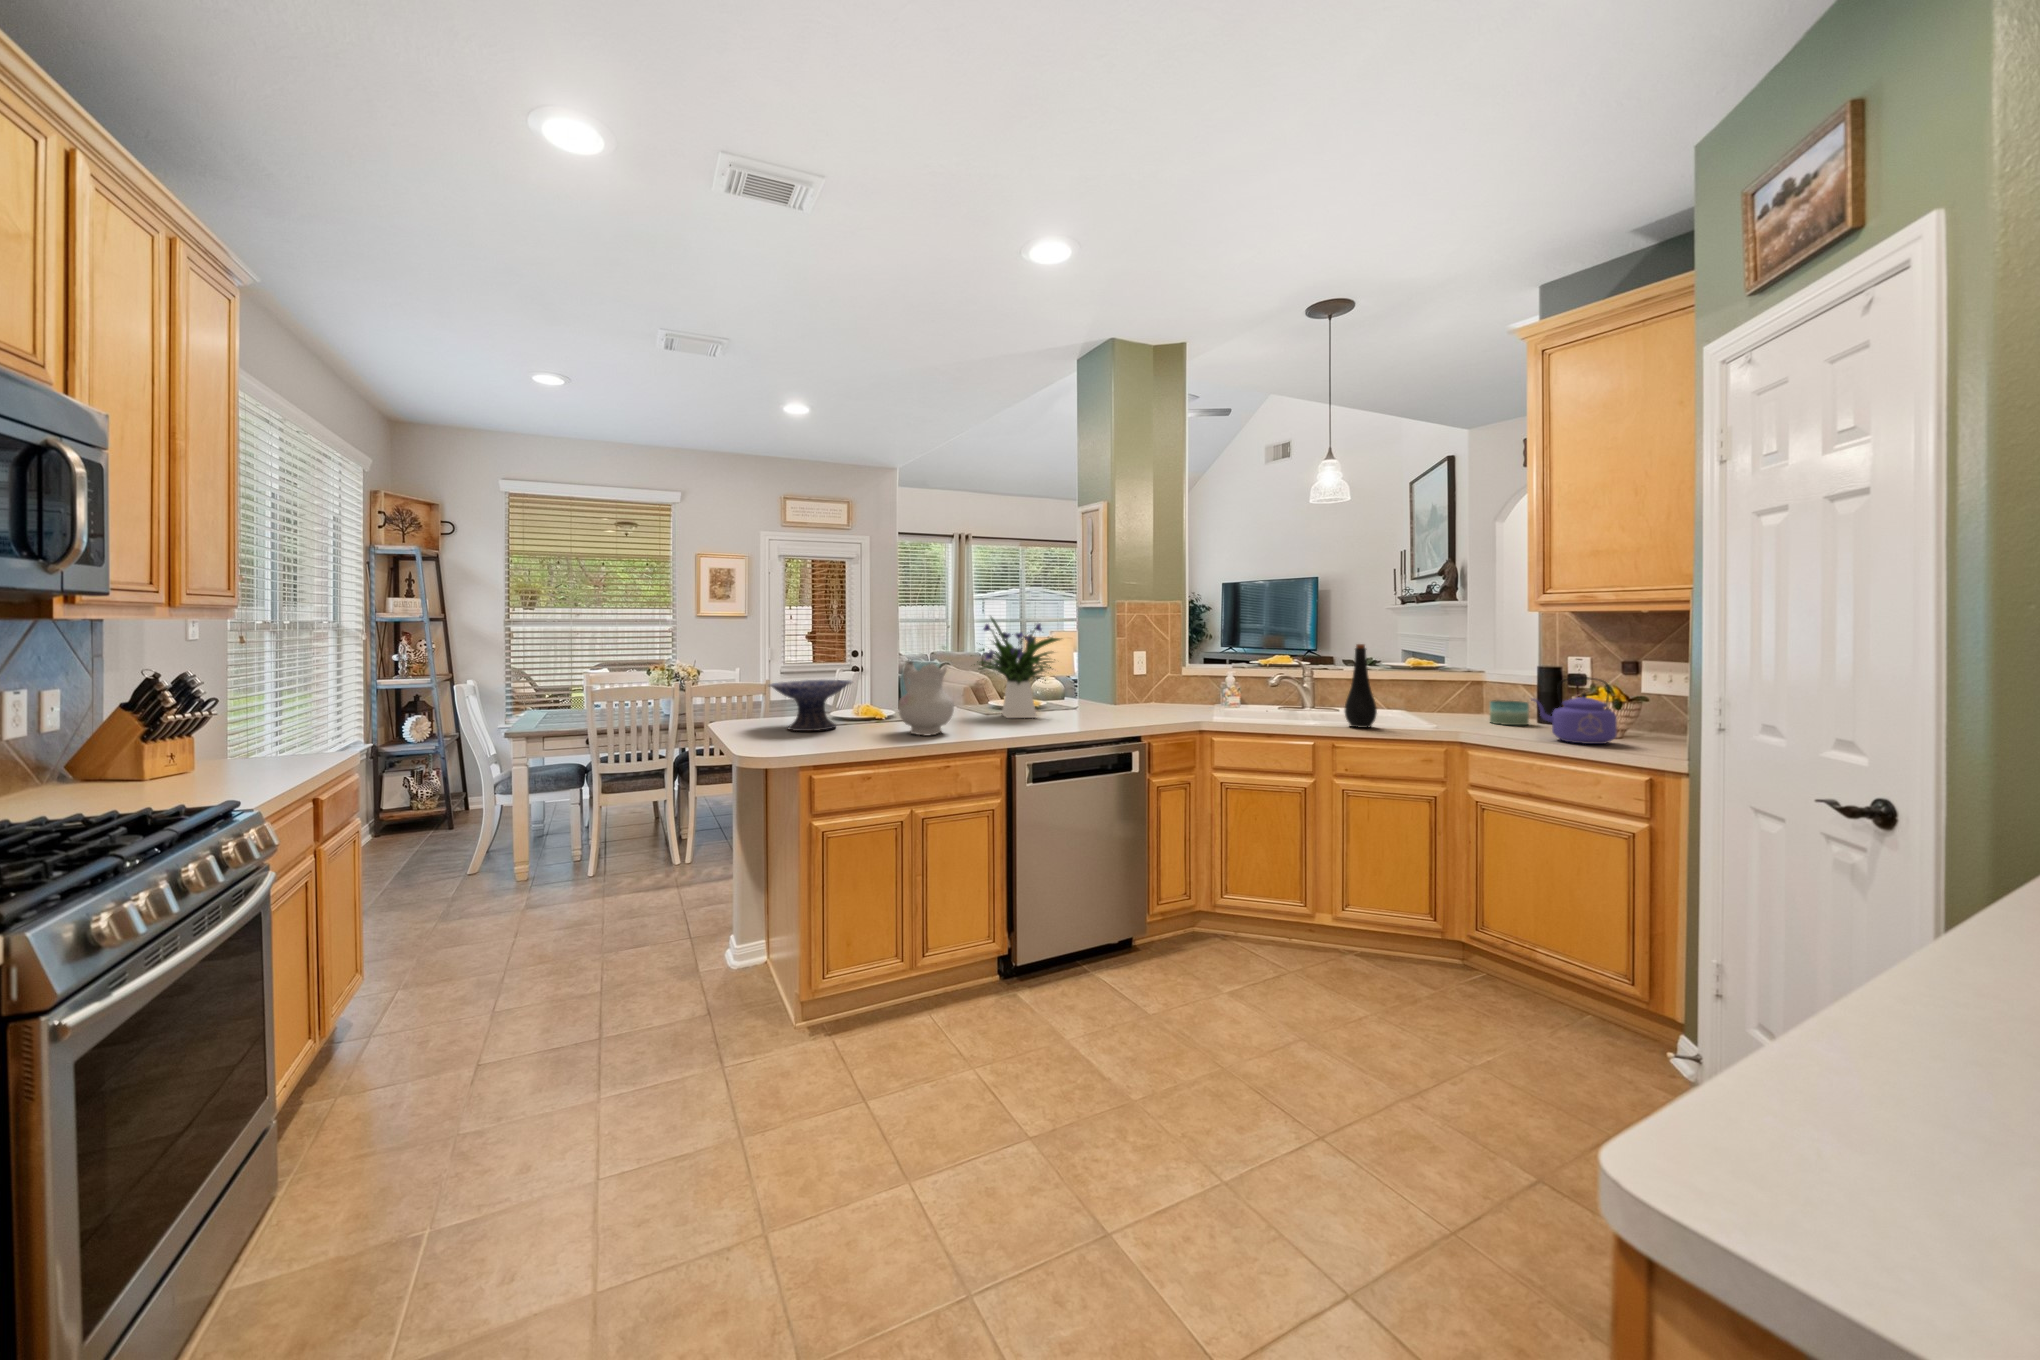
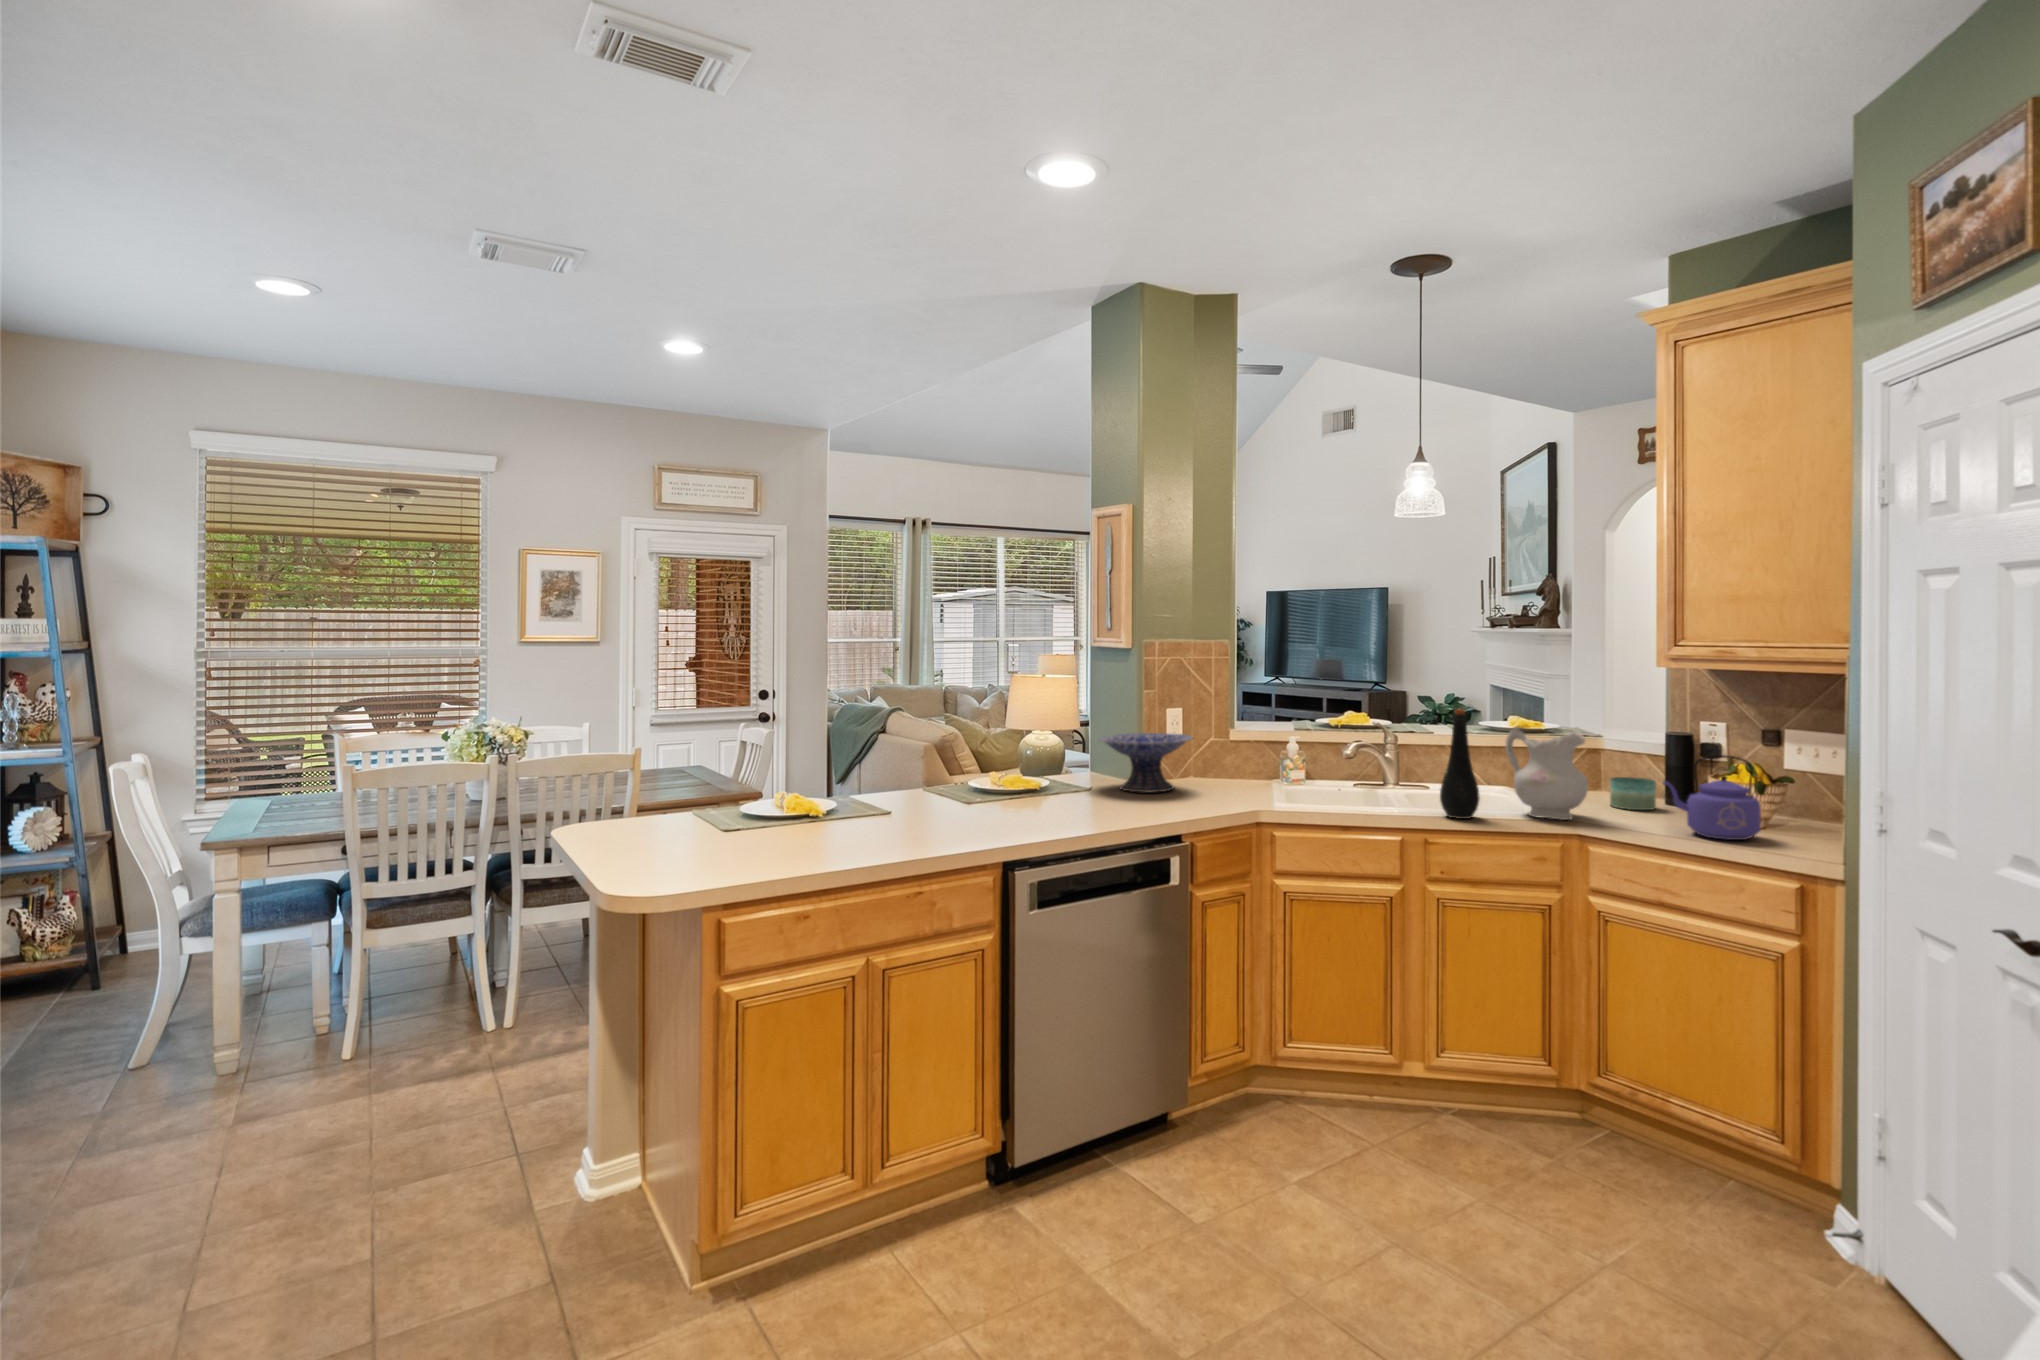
flower arrangement: present [974,617,1060,718] -> none [942,668,1075,812]
ceramic pitcher: present [898,661,954,735] -> present [1505,727,1588,820]
decorative bowl: present [769,680,852,731] -> present [1099,733,1193,793]

